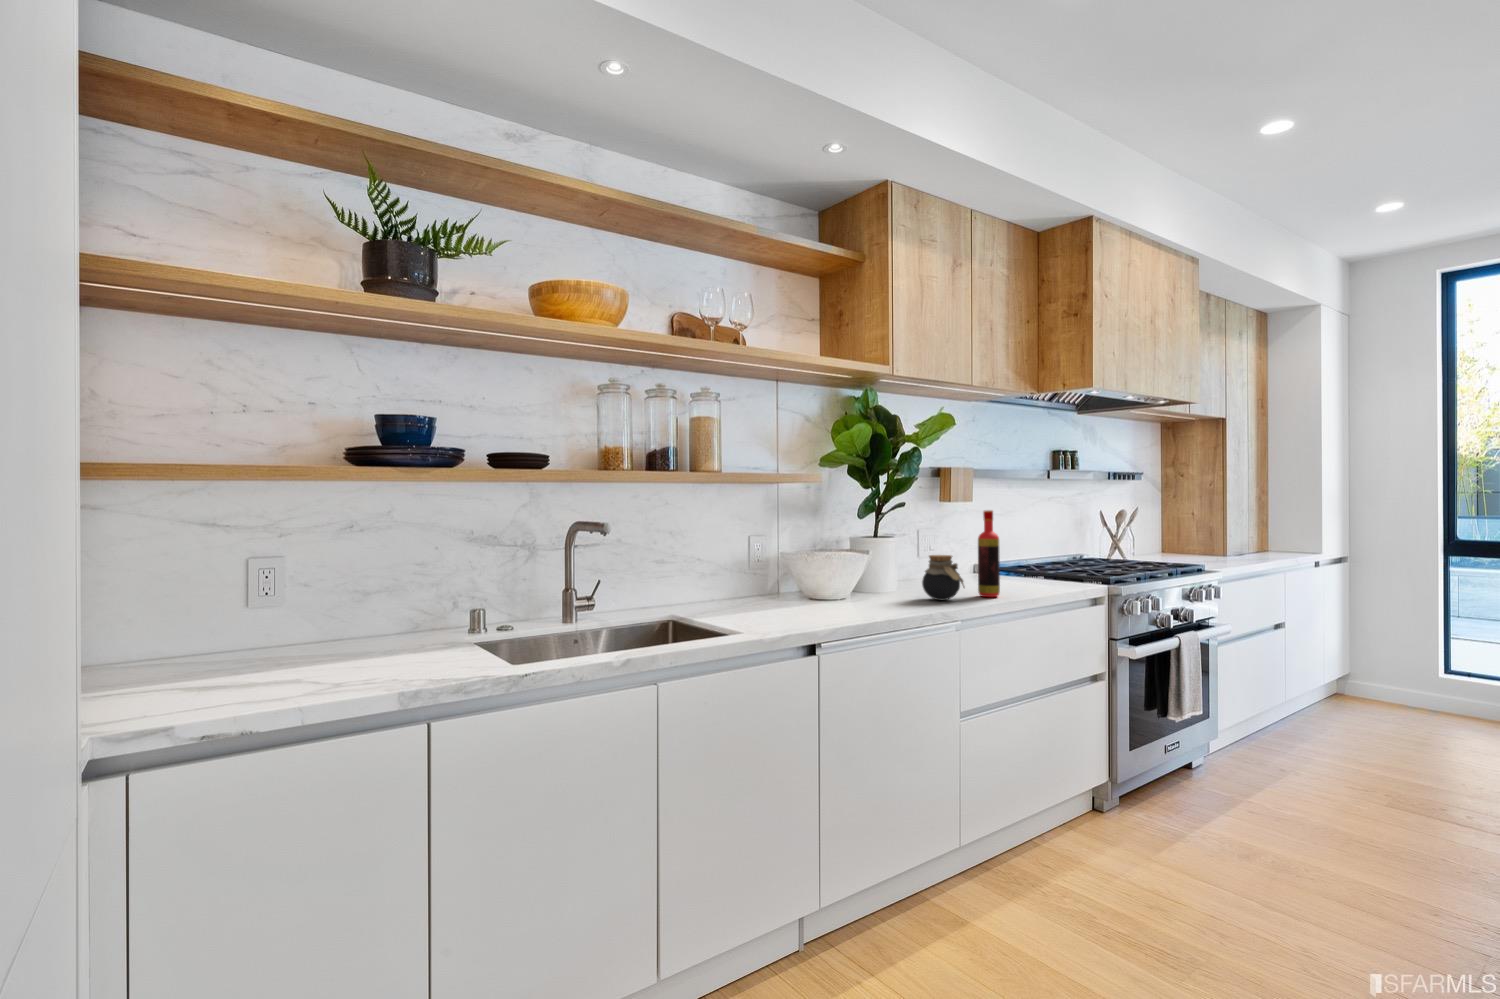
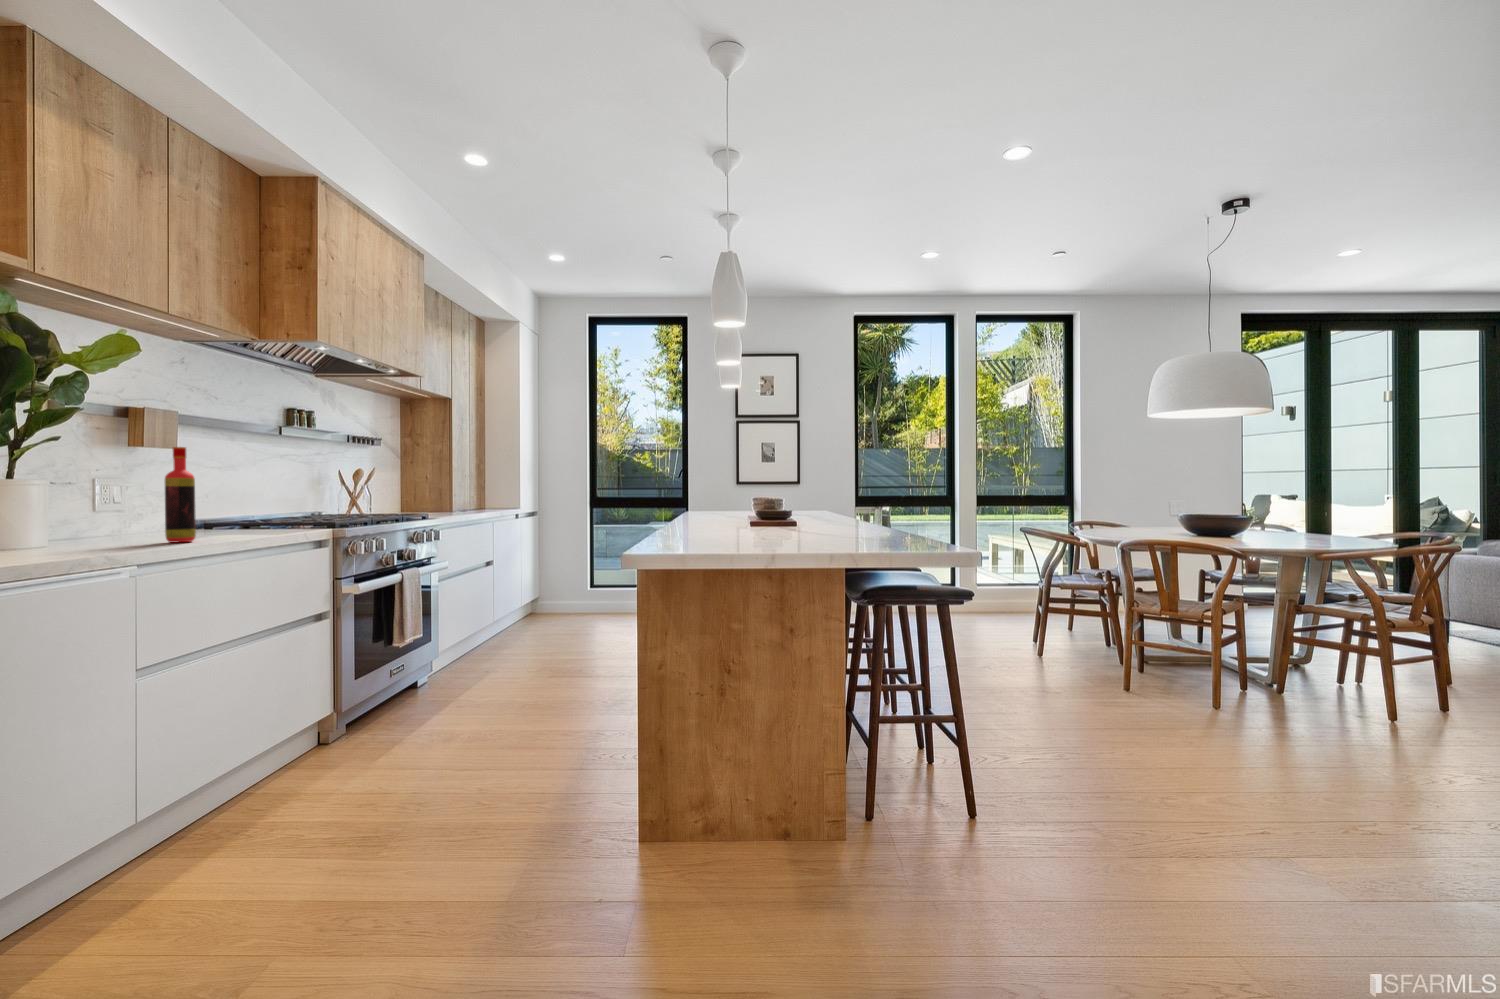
jar: present [922,555,964,600] -> none [74,496,142,548]

